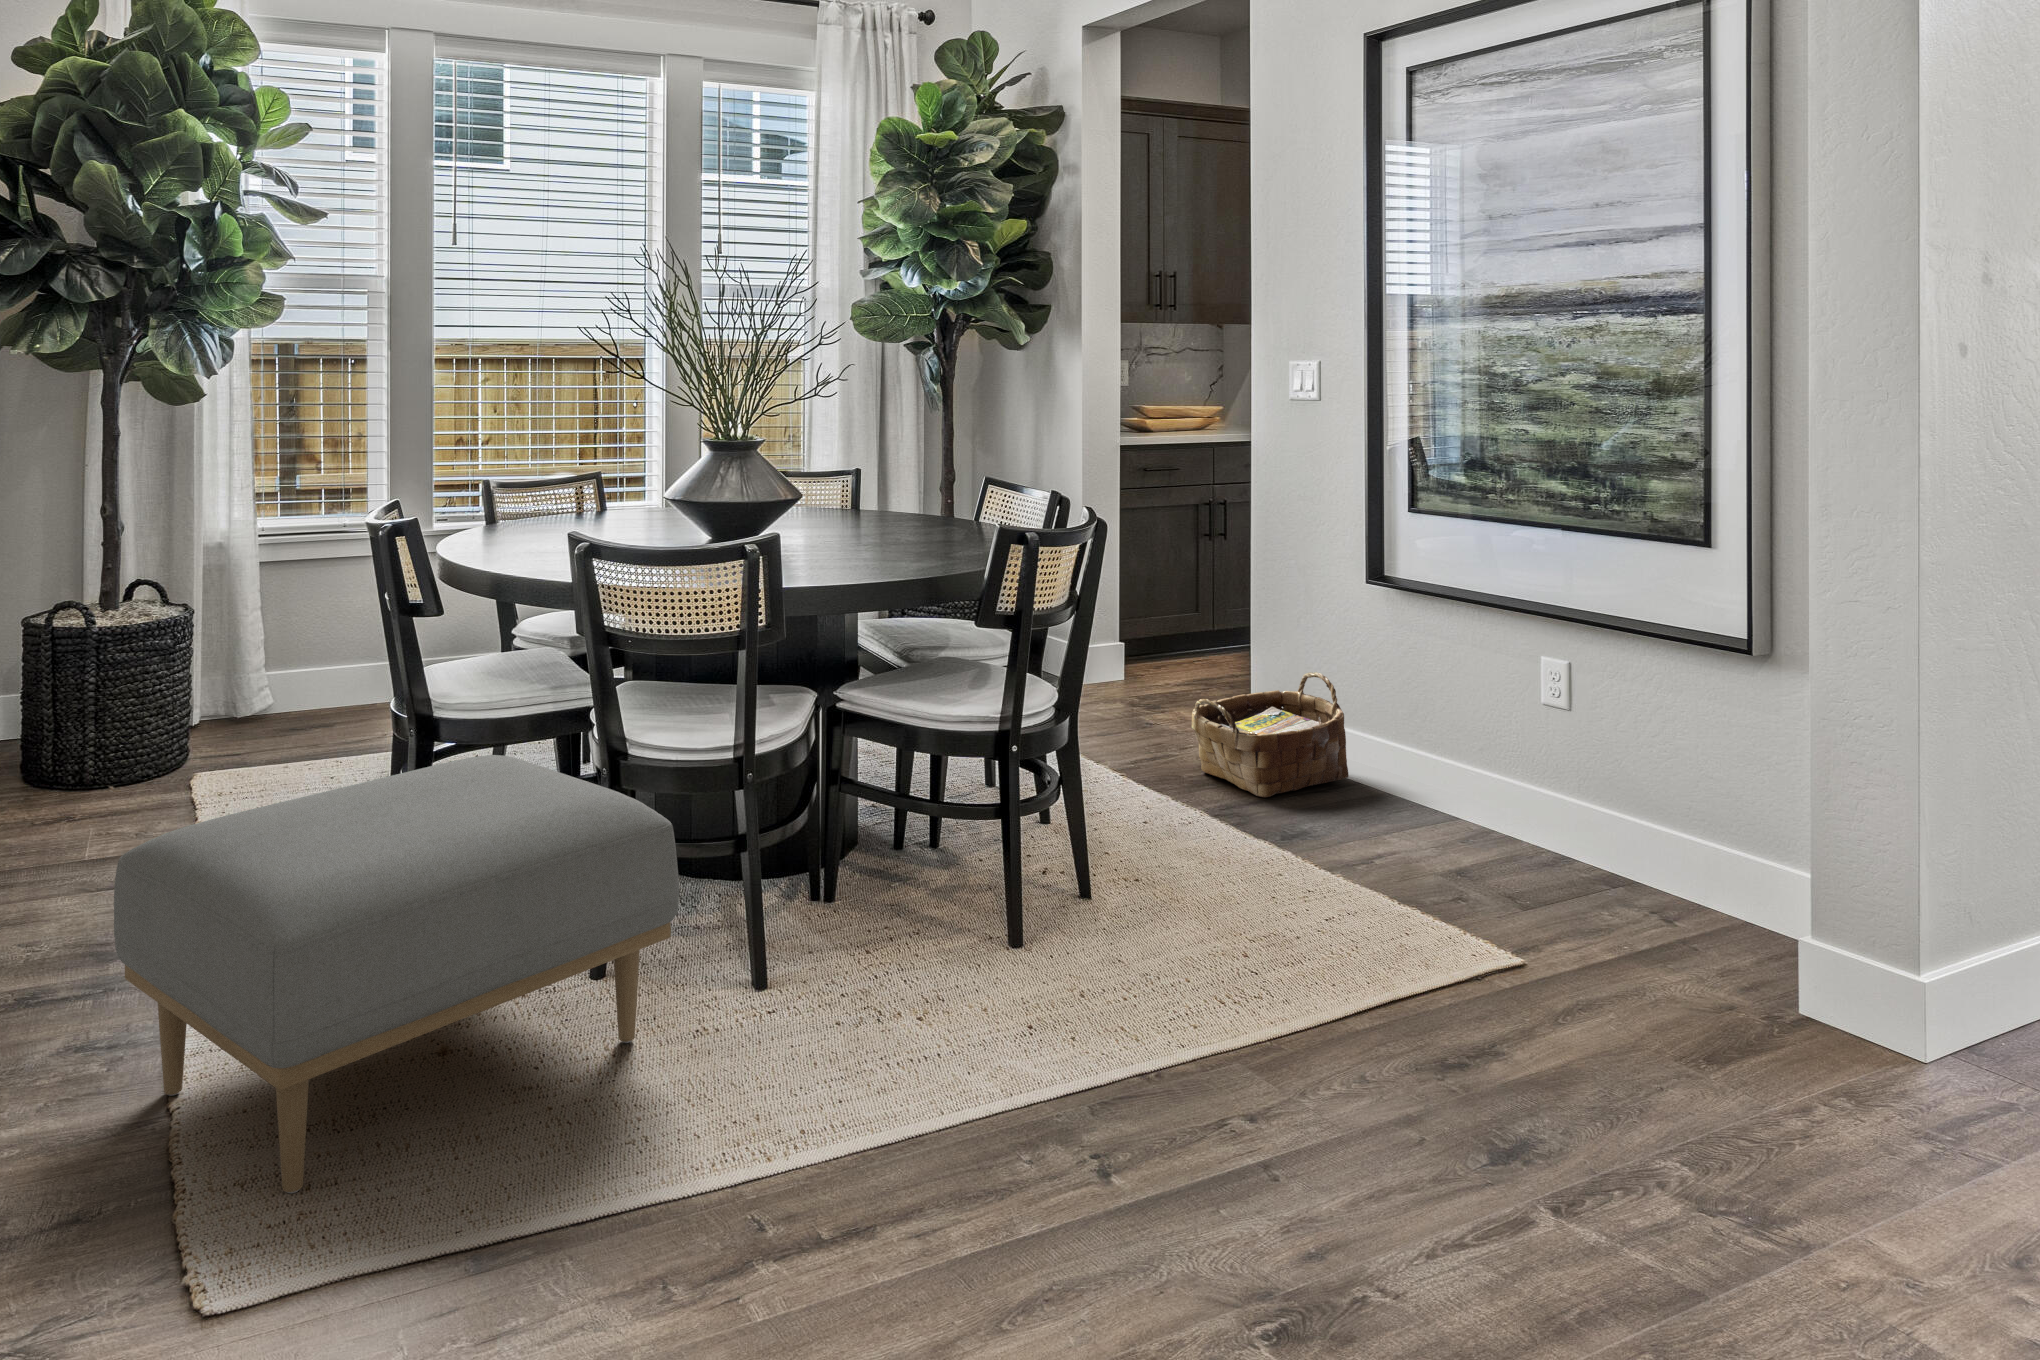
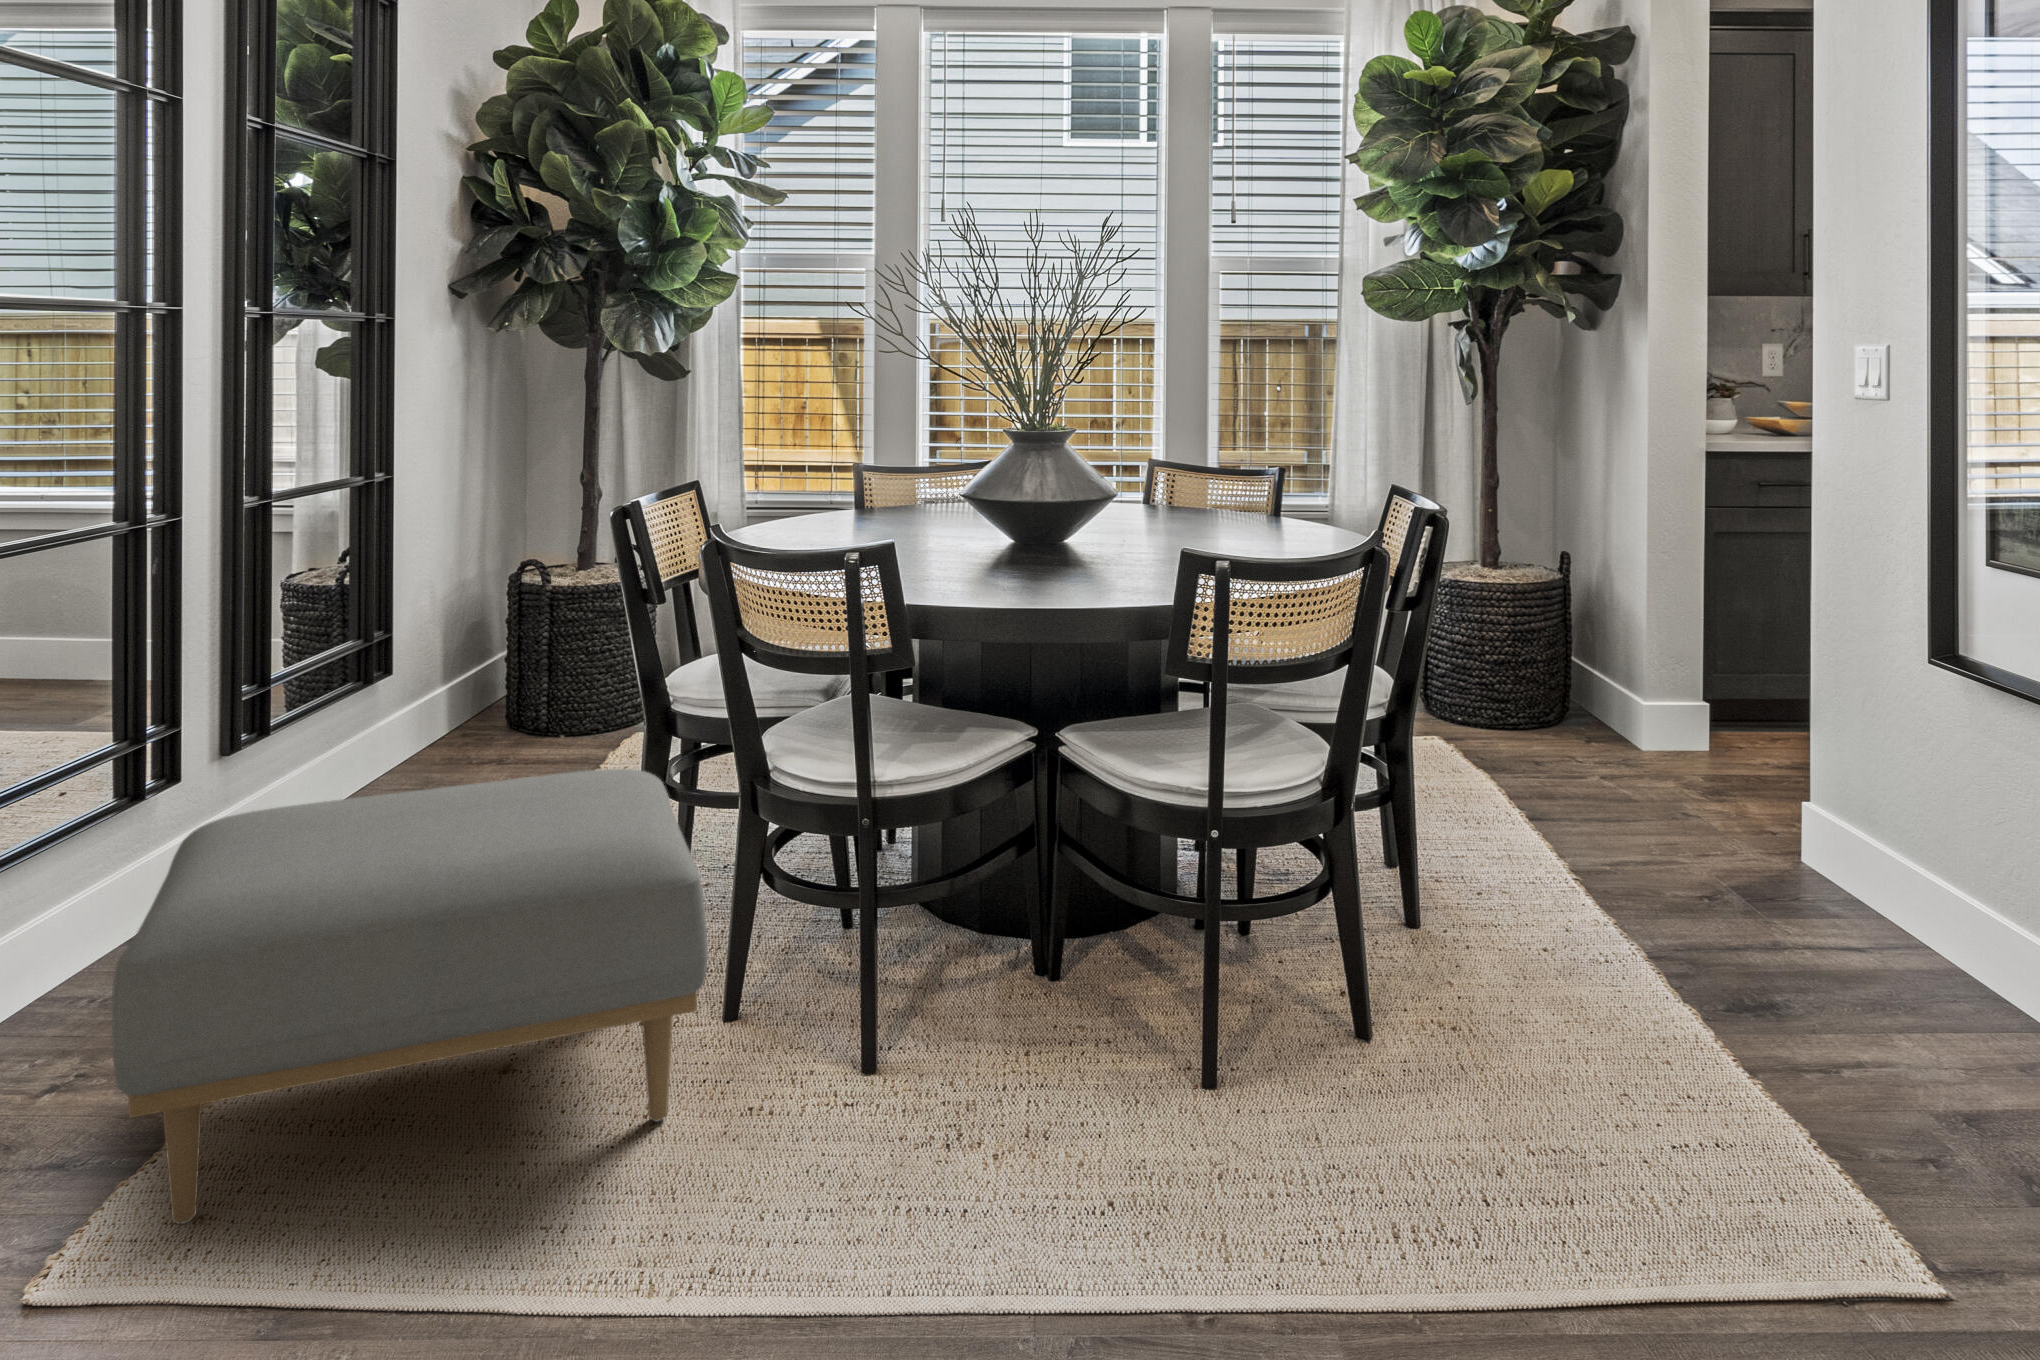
woven basket: present [1192,672,1348,797] -> none [1672,770,1900,934]

